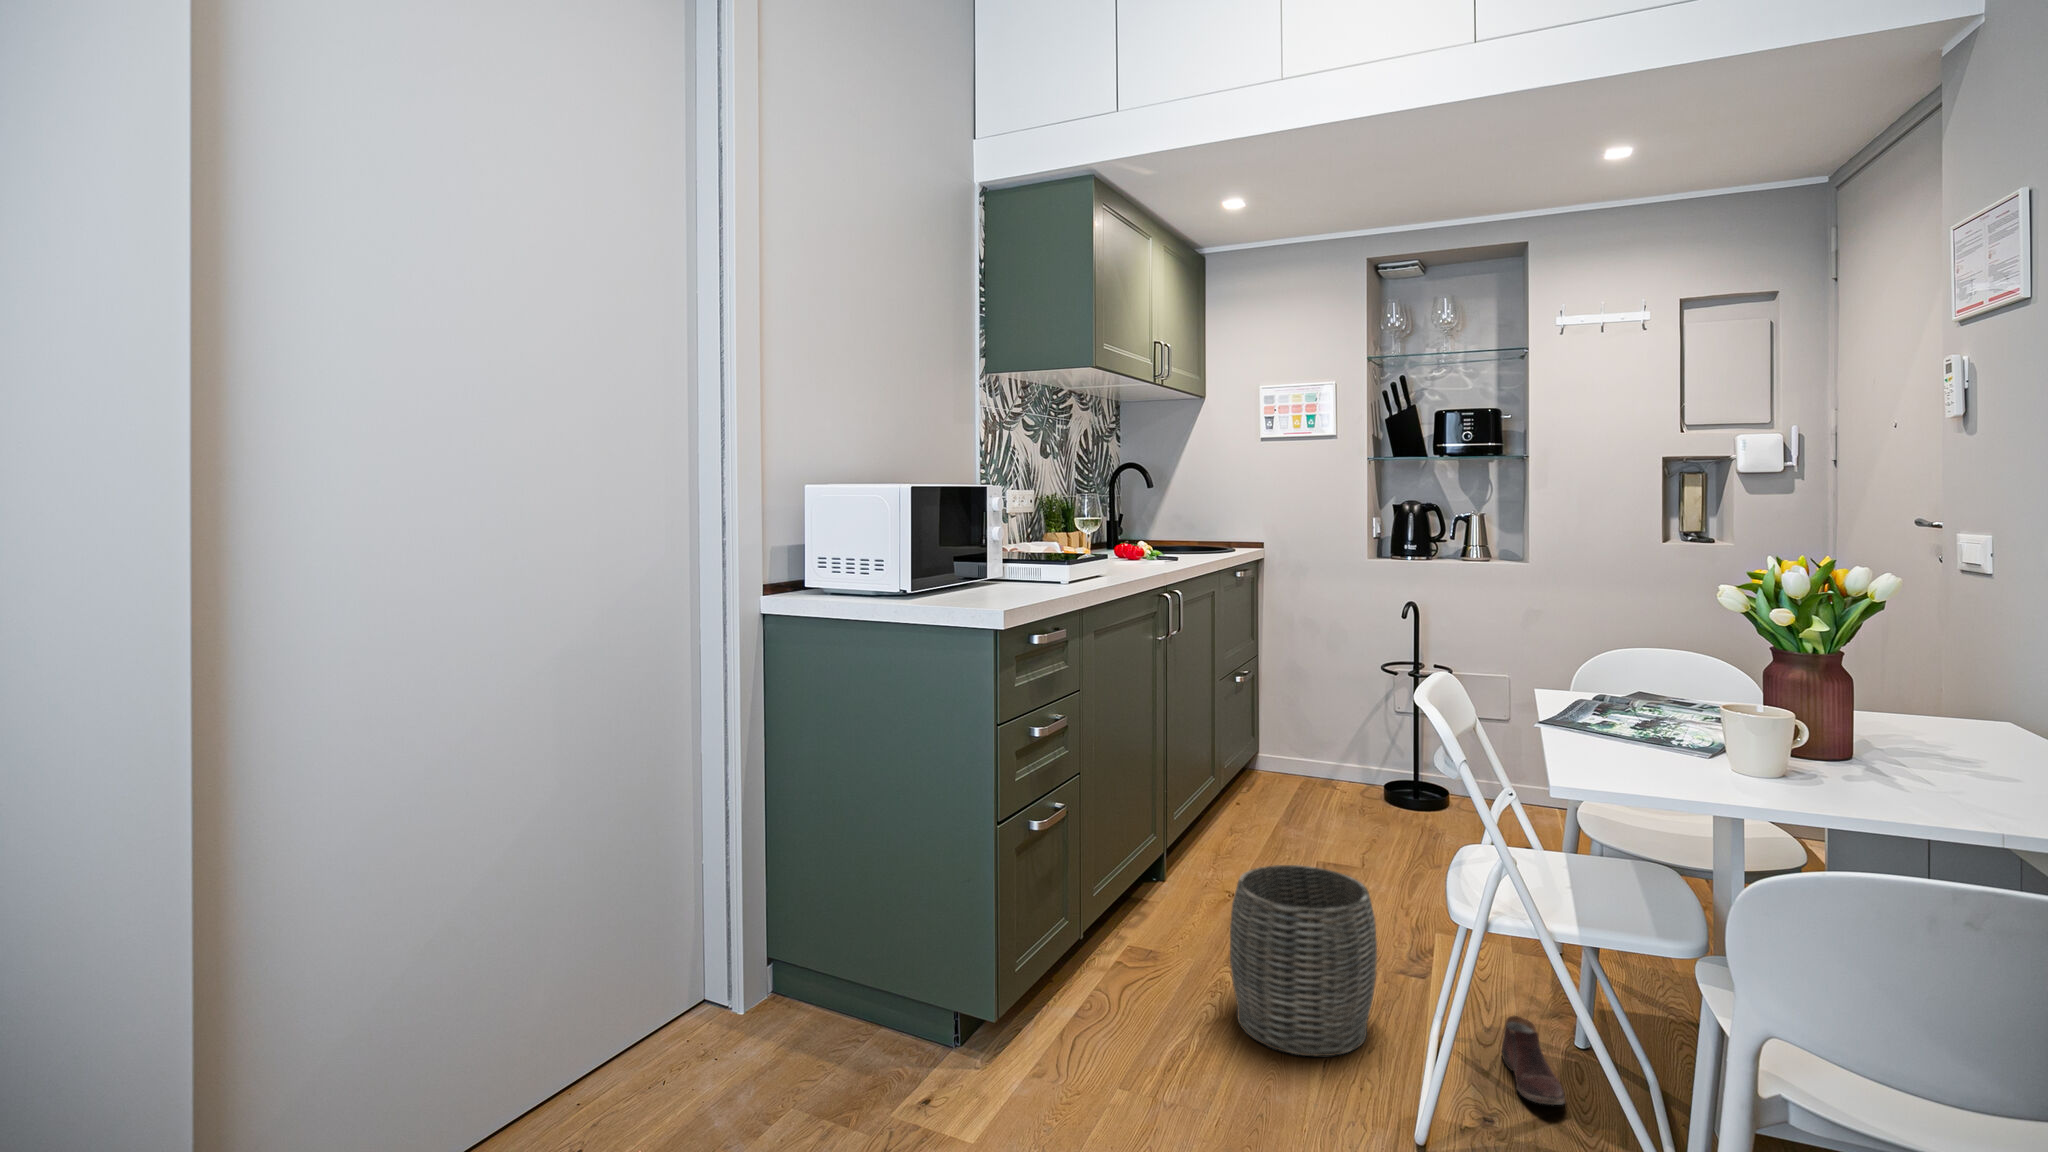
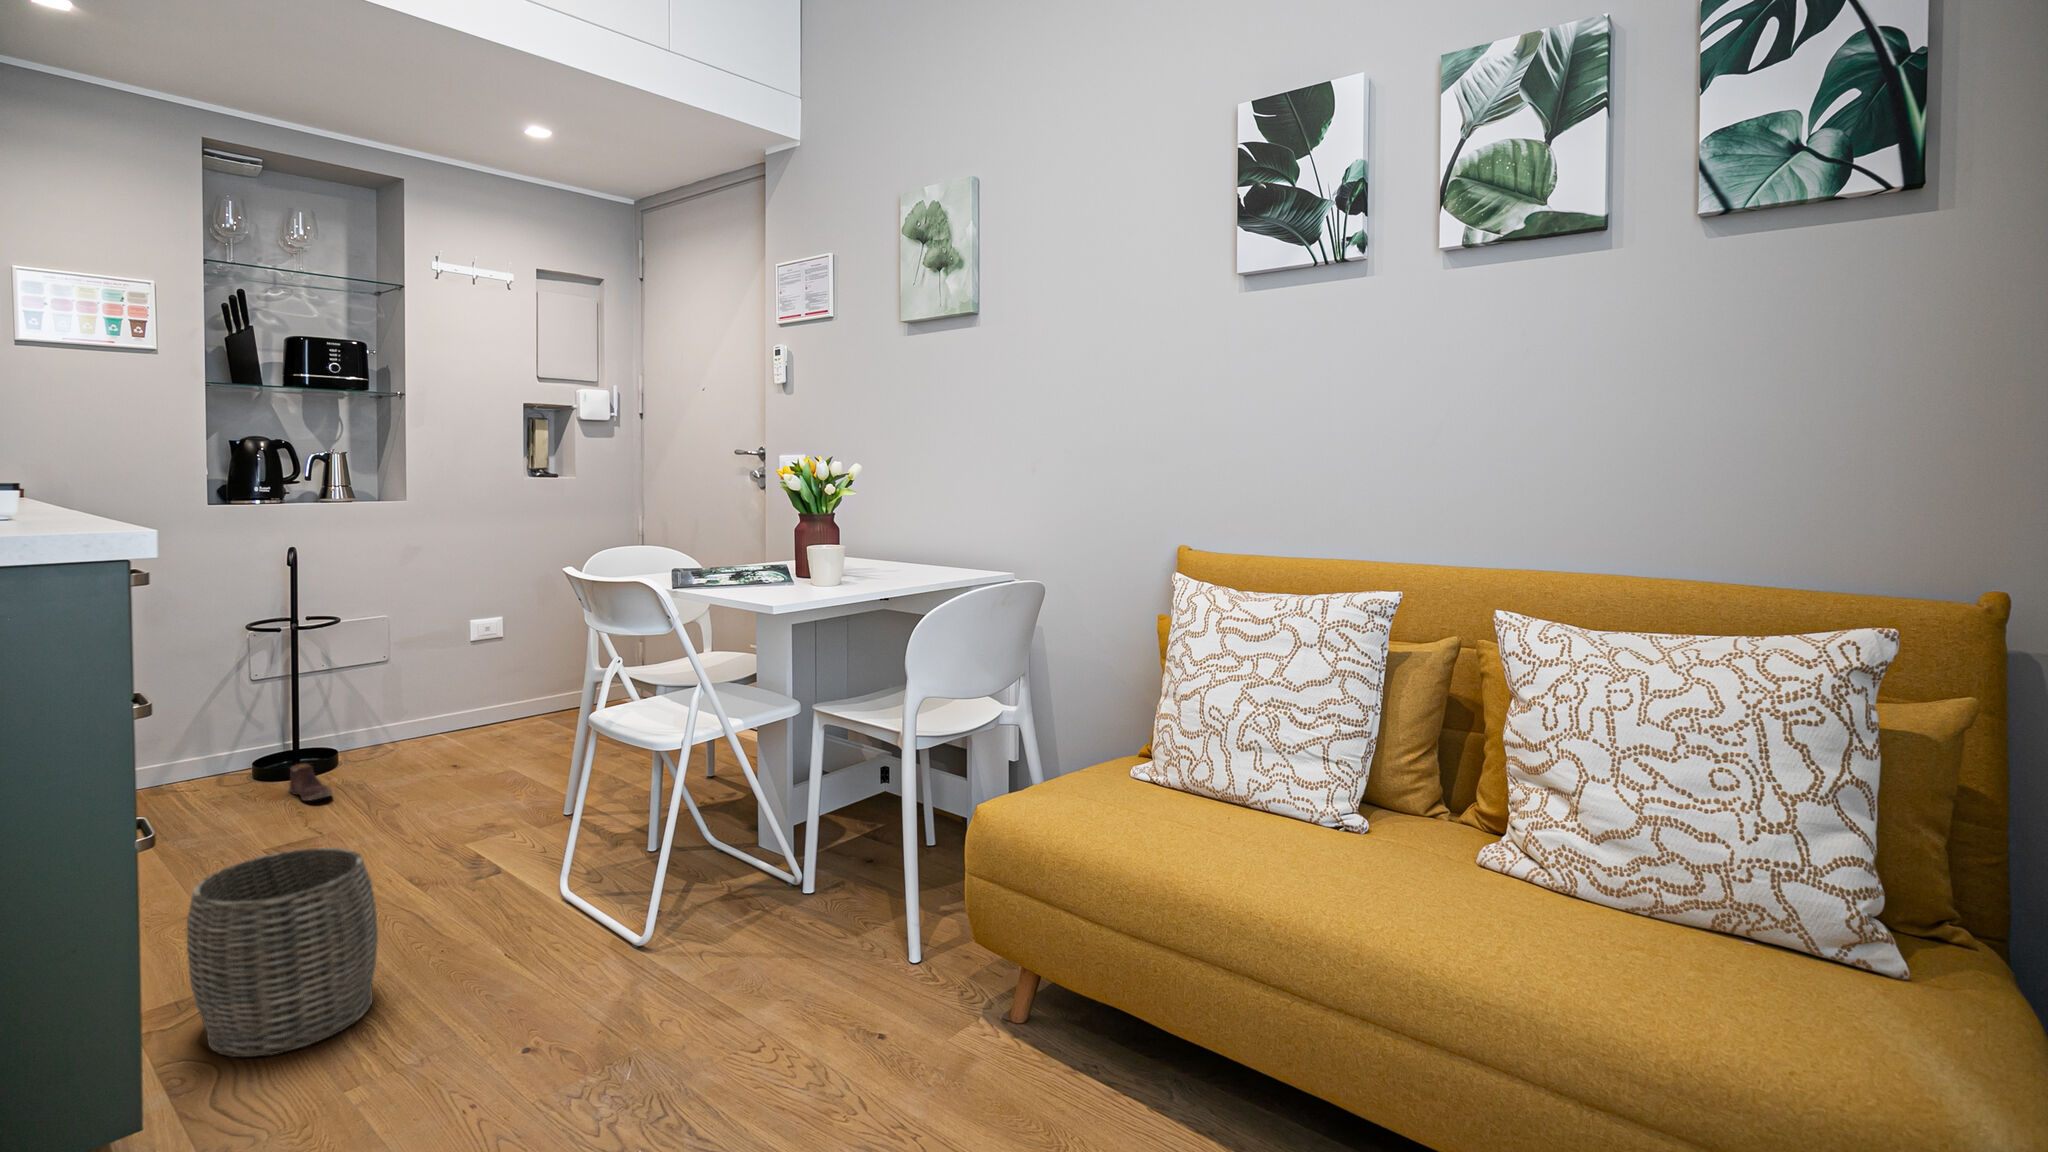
shoe: present [1502,1016,1565,1105] -> present [290,764,332,801]

